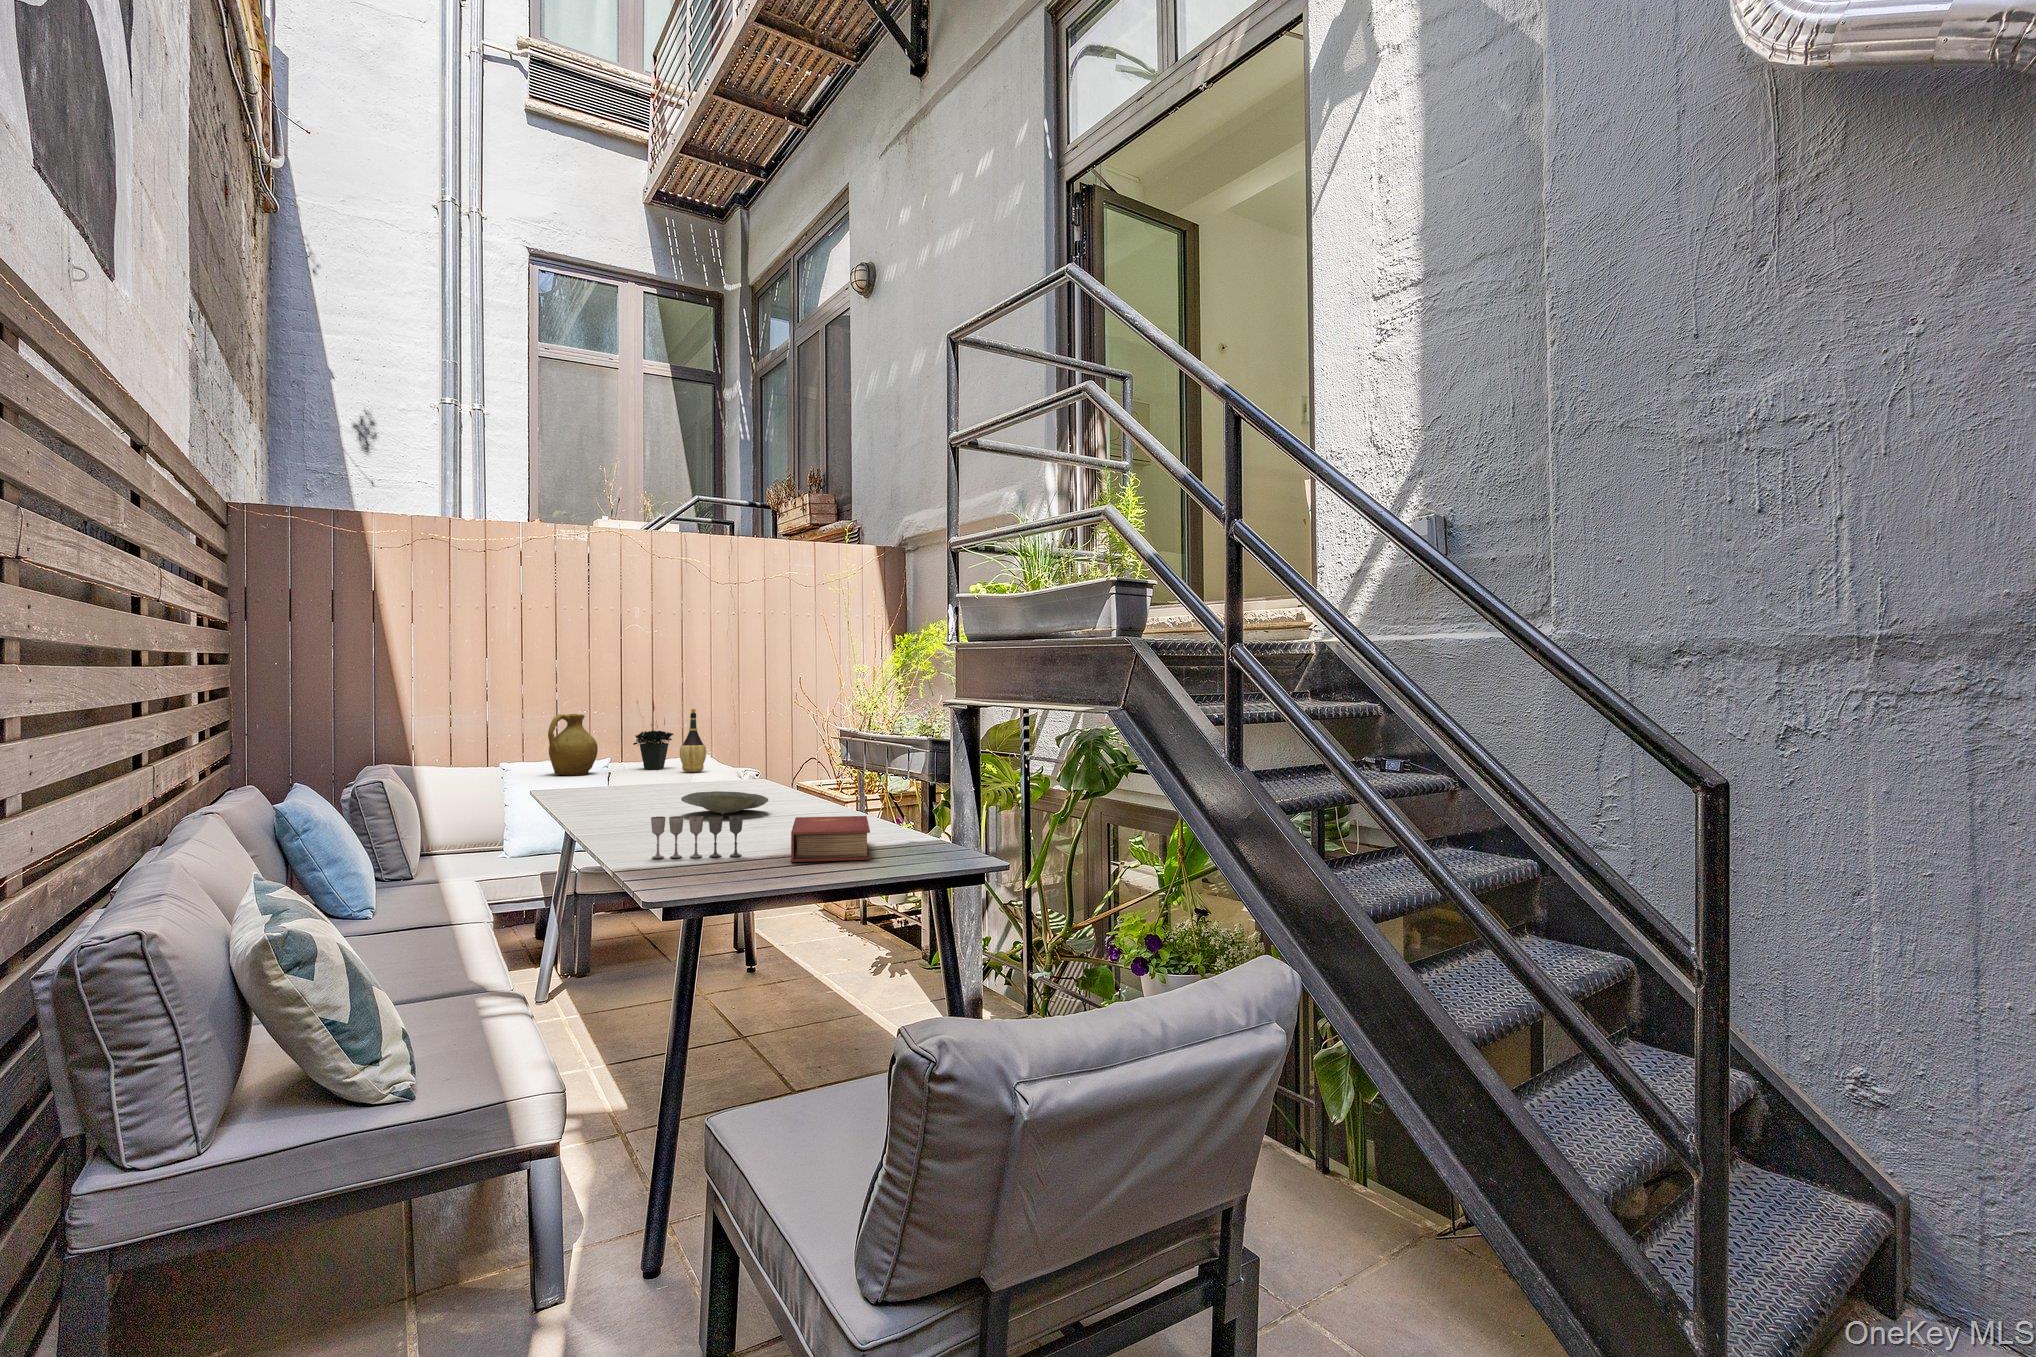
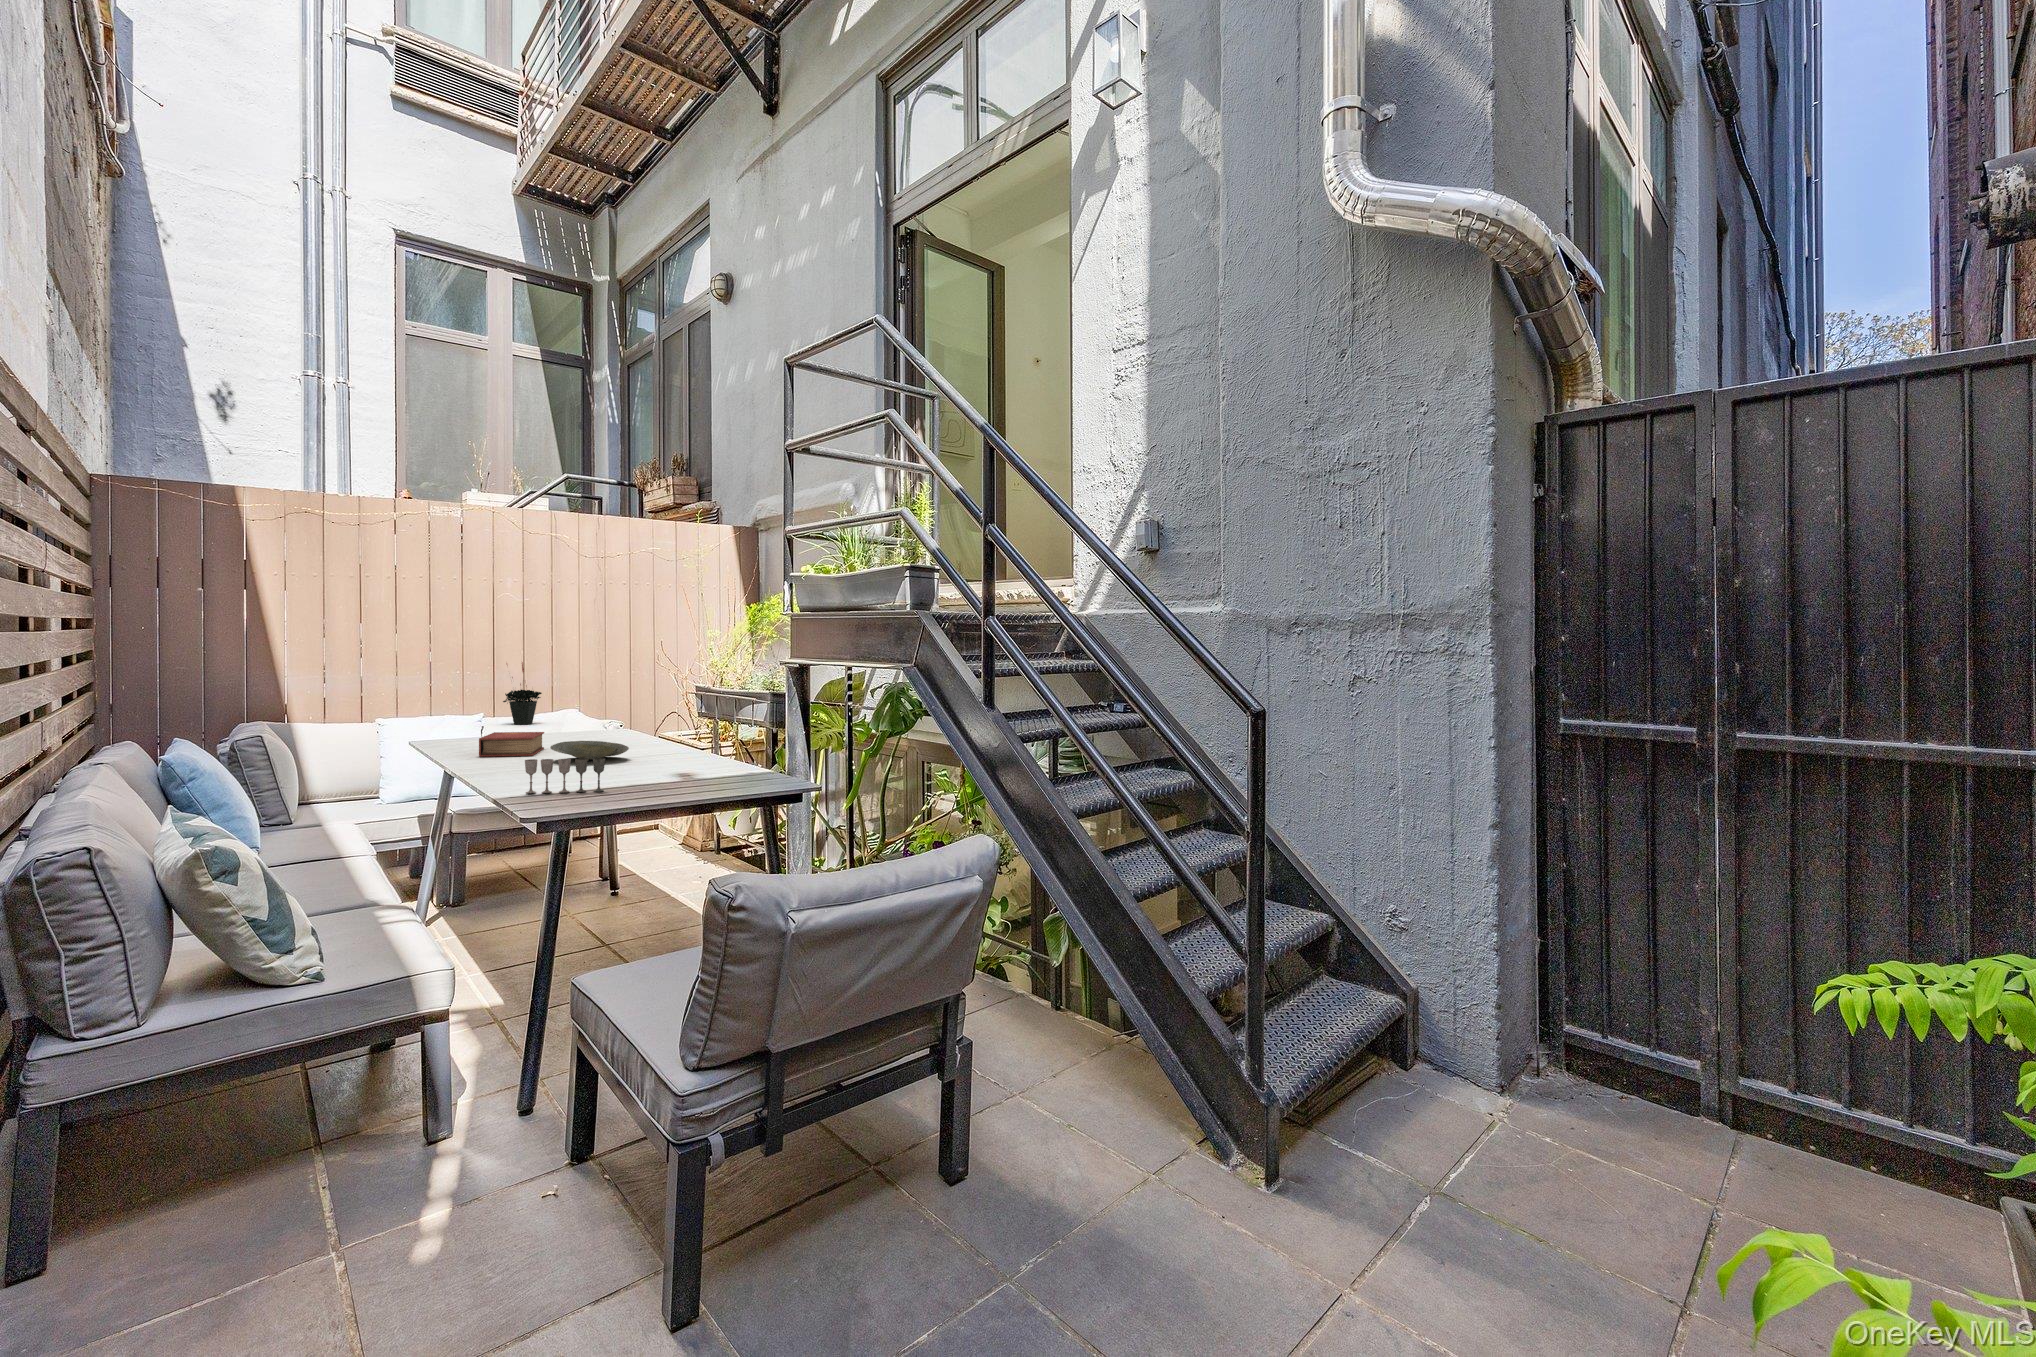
wine bottle: present [680,709,706,772] -> none [548,671,573,726]
pitcher: present [548,714,598,775] -> none [421,674,469,729]
book: present [791,816,870,862] -> present [479,732,544,757]

